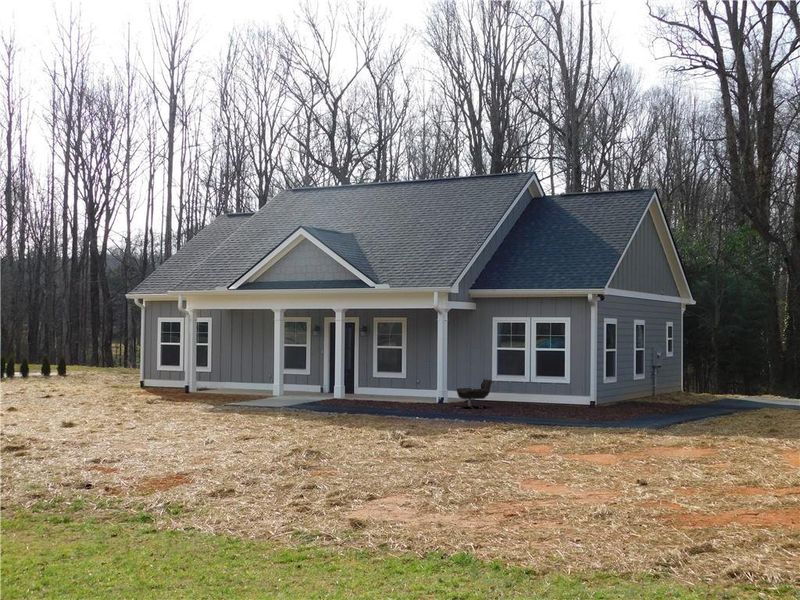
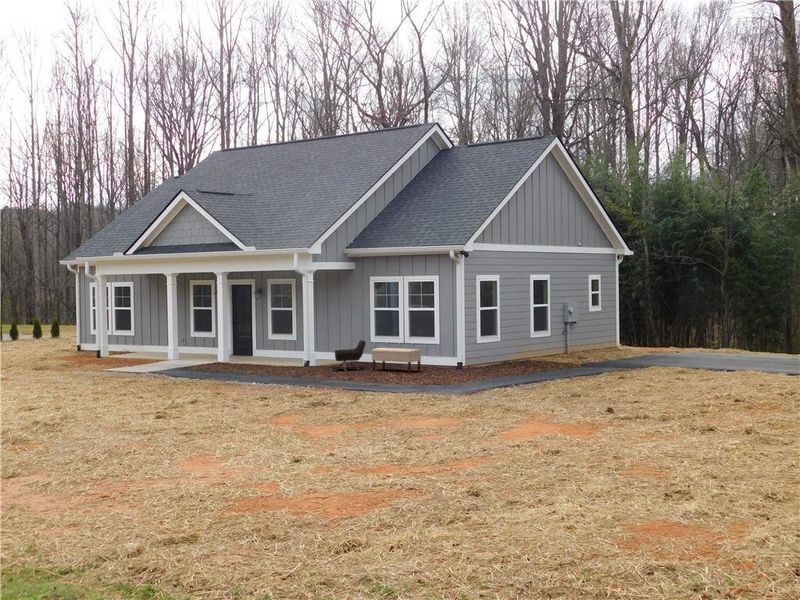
bench: none [500,387,551,411] -> present [372,348,421,373]

